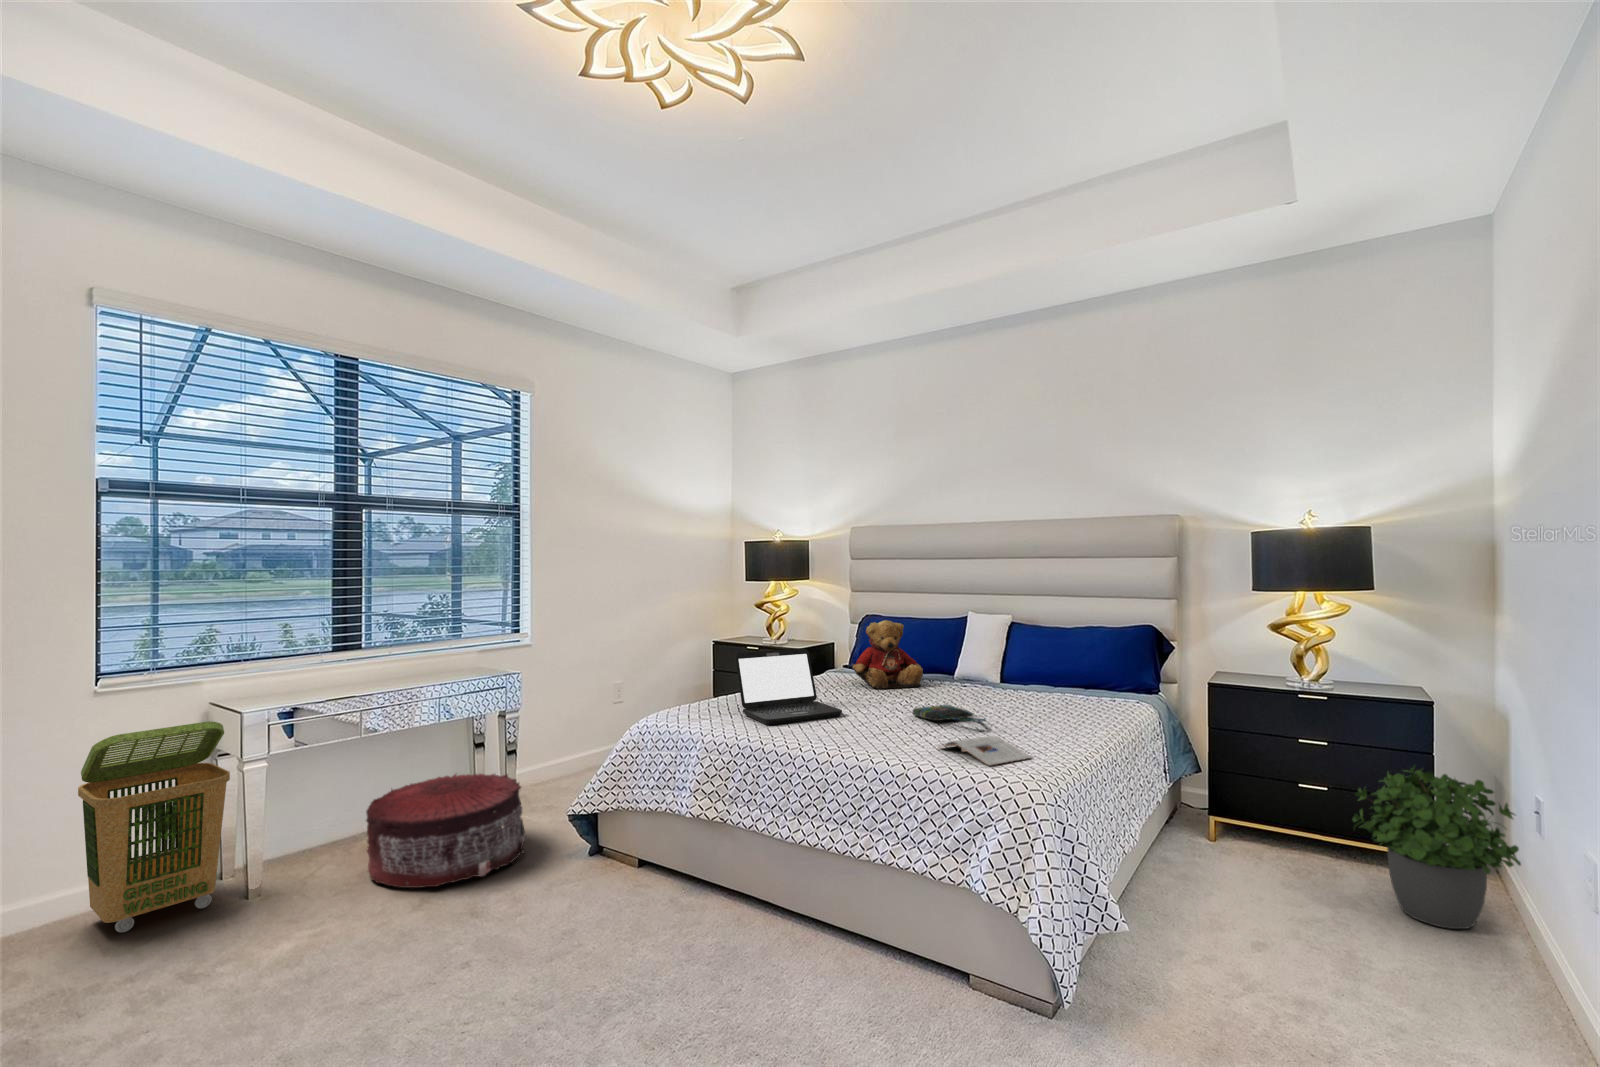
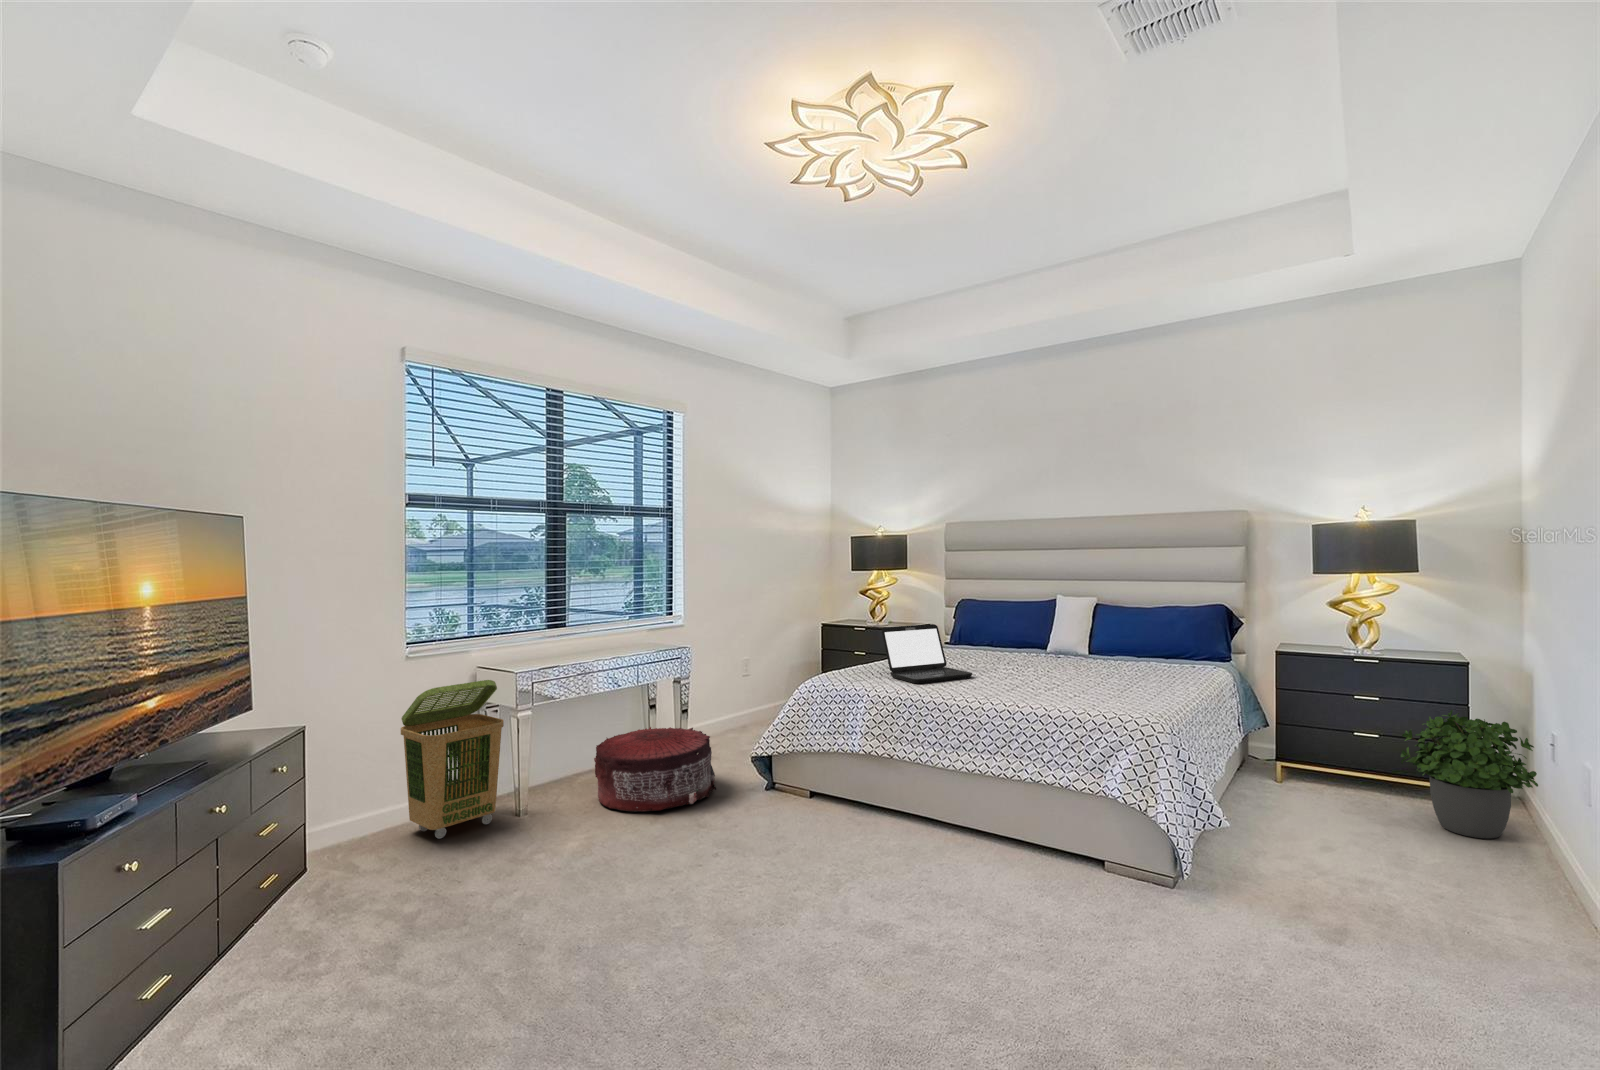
teddy bear: present [852,620,923,689] -> none [964,602,1026,659]
tote bag: present [913,705,986,732] -> none [1031,669,1098,687]
magazine: present [938,736,1031,766] -> none [1065,688,1144,708]

